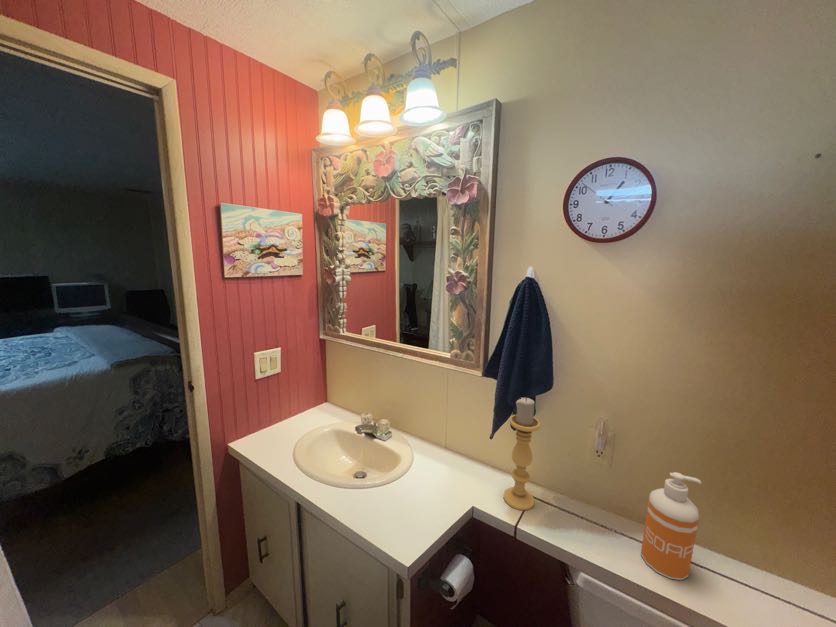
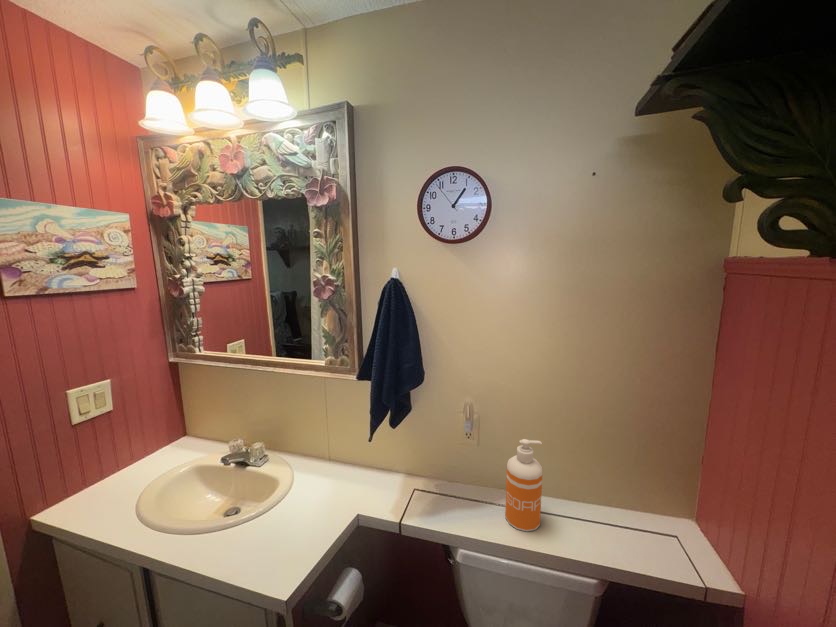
candle holder: present [503,398,540,510] -> none [387,395,417,506]

